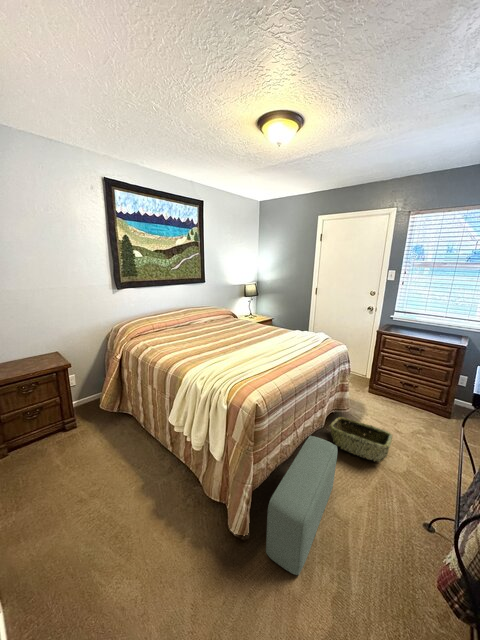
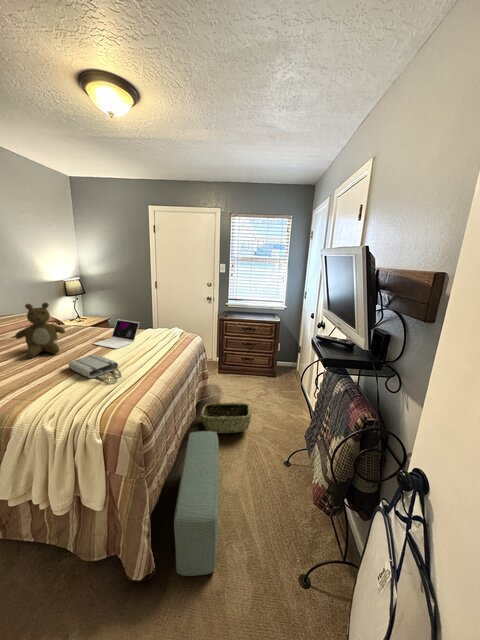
teddy bear: none [202,298,232,337] -> present [15,303,65,358]
laptop: none [249,317,287,342] -> present [94,319,139,349]
tote bag: none [226,343,258,364] -> present [68,355,121,380]

